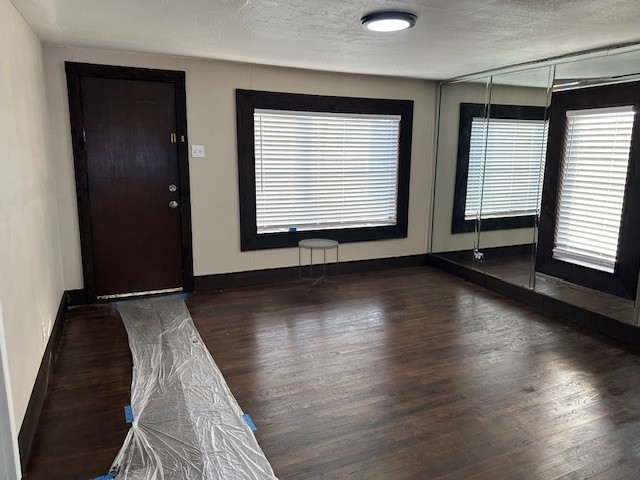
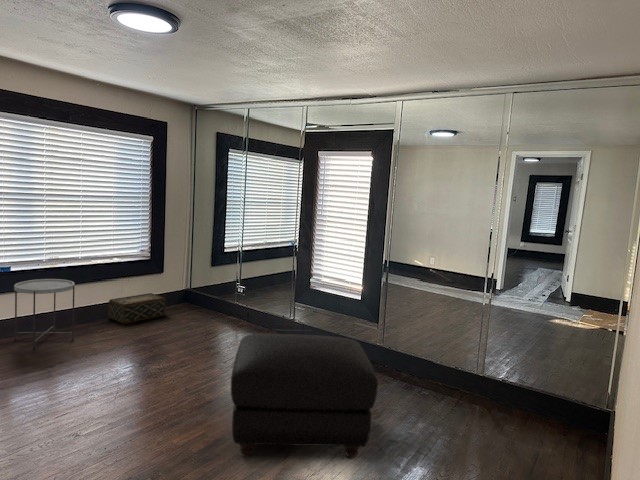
woven basket: none [363,256,409,280] -> present [108,293,166,324]
ottoman: none [453,293,605,420] -> present [231,334,378,458]

